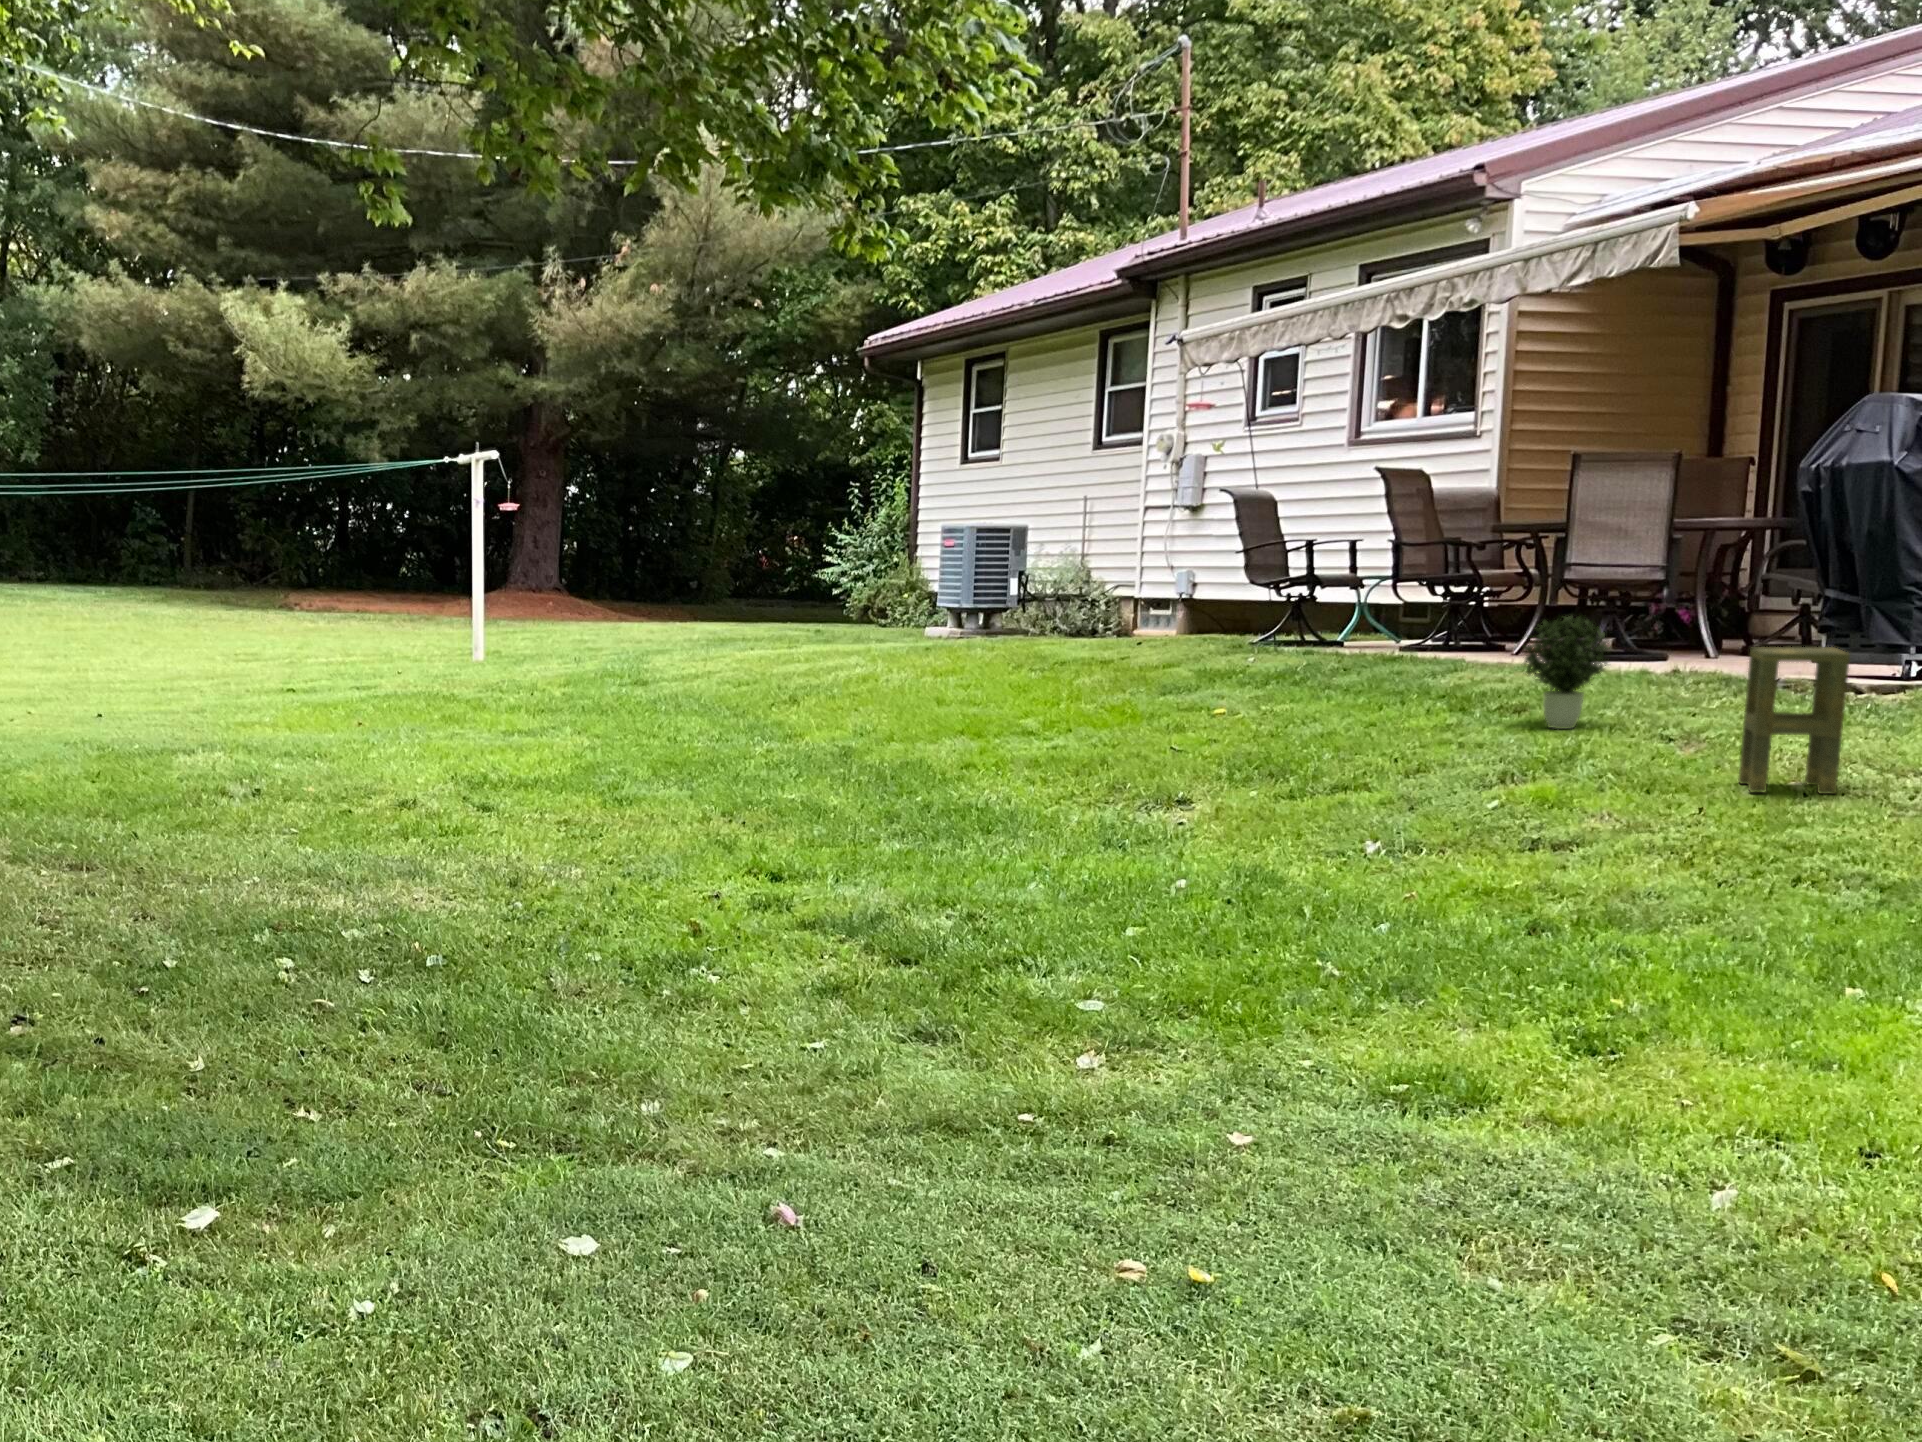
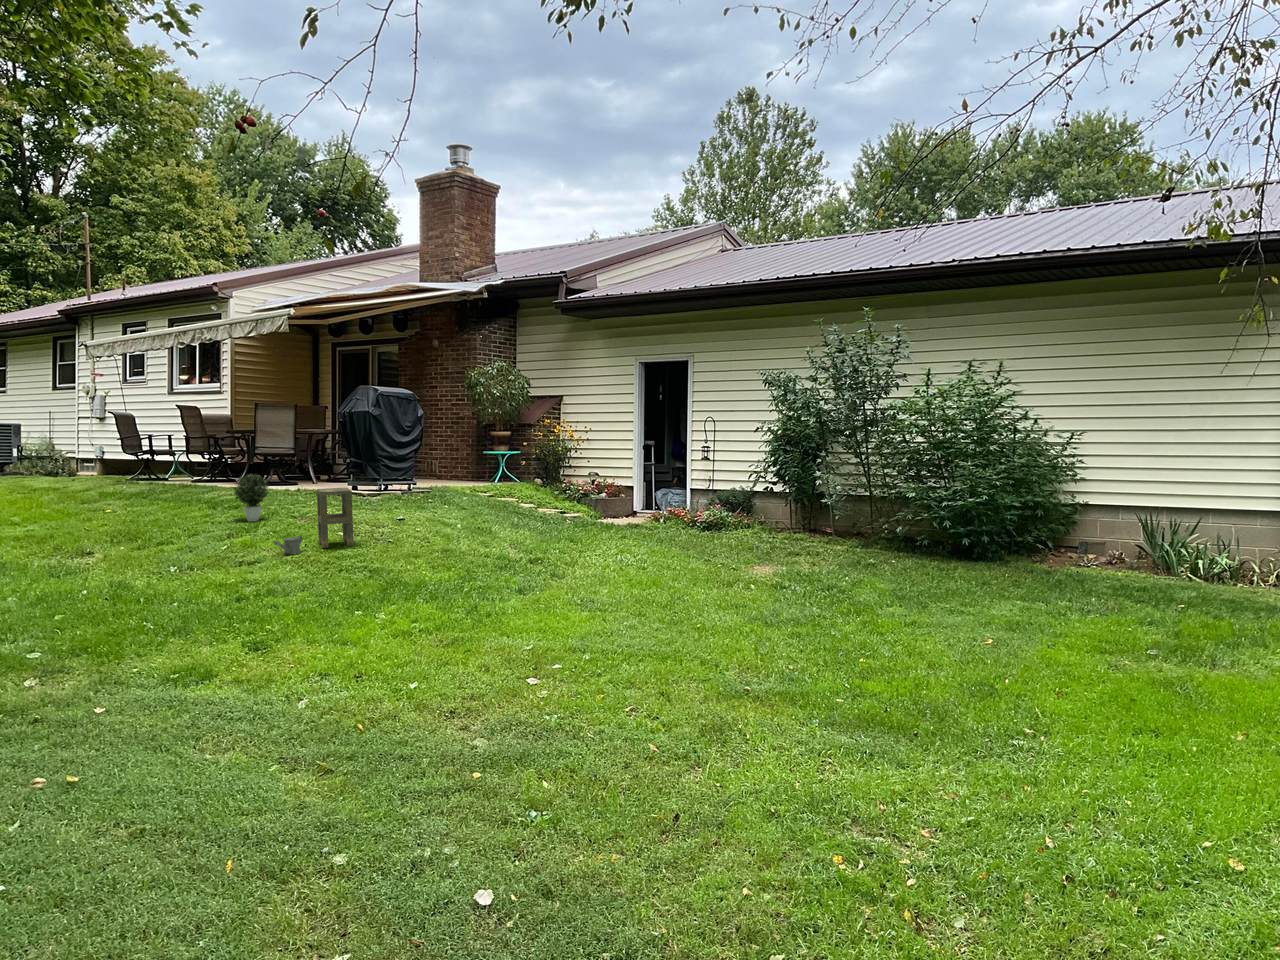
watering can: none [1631,758,1700,799] -> present [274,536,302,554]

